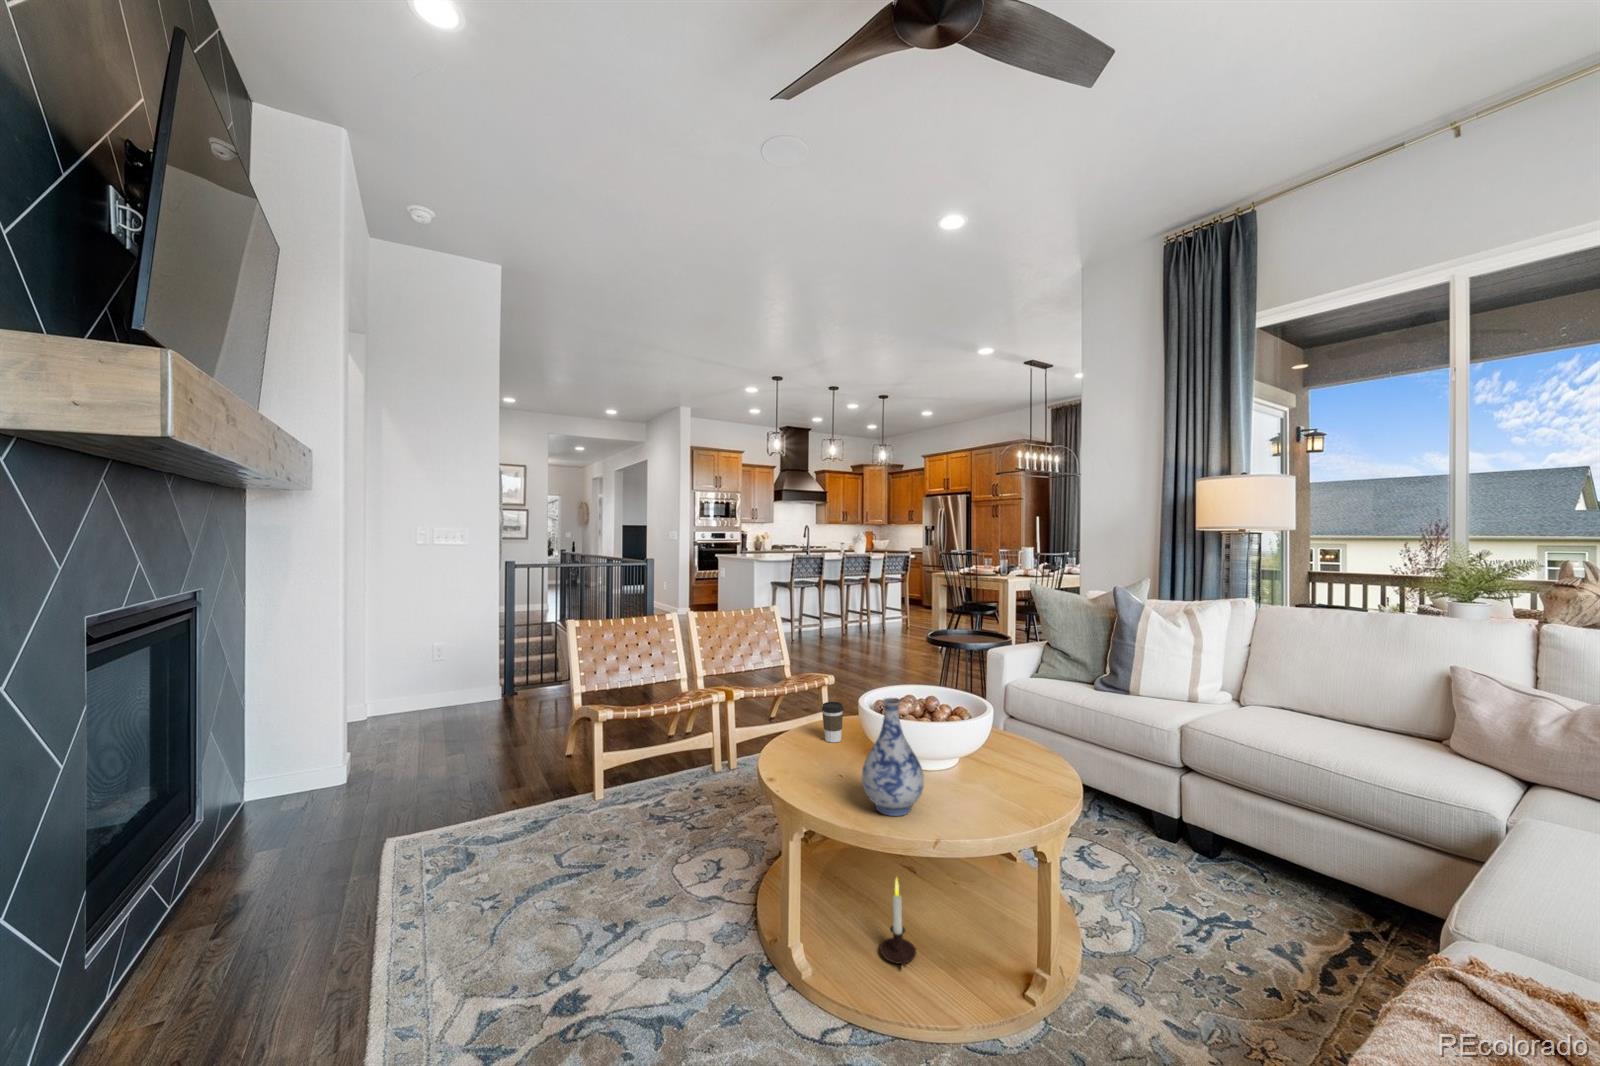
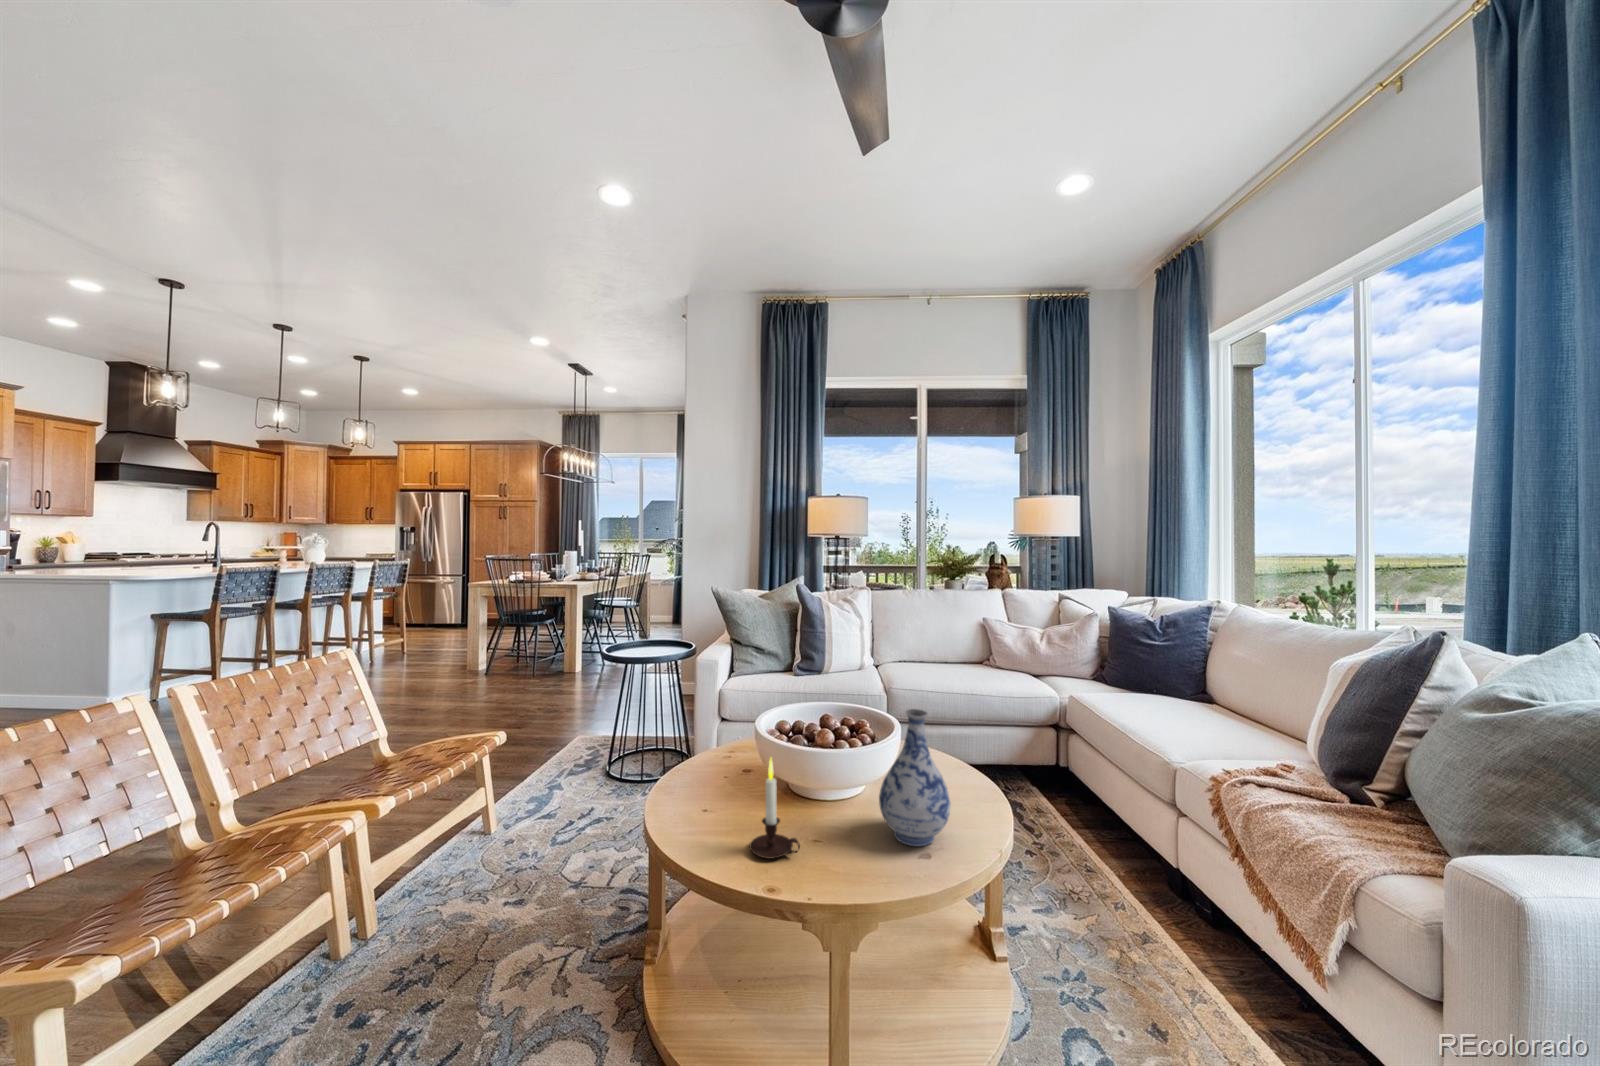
coffee cup: present [822,702,843,742] -> none [697,747,726,804]
candle: present [880,879,916,967] -> present [749,758,800,859]

